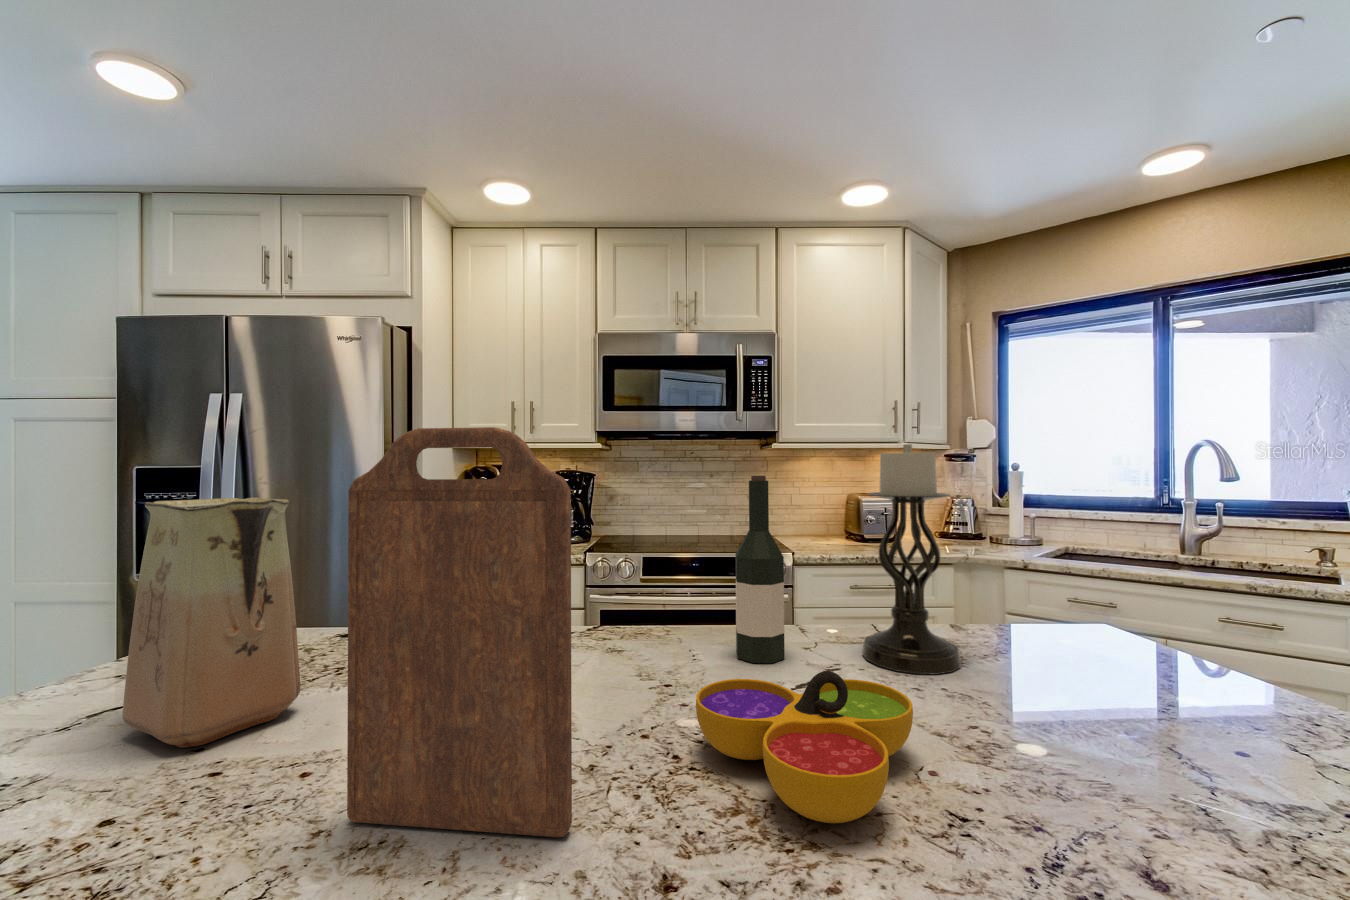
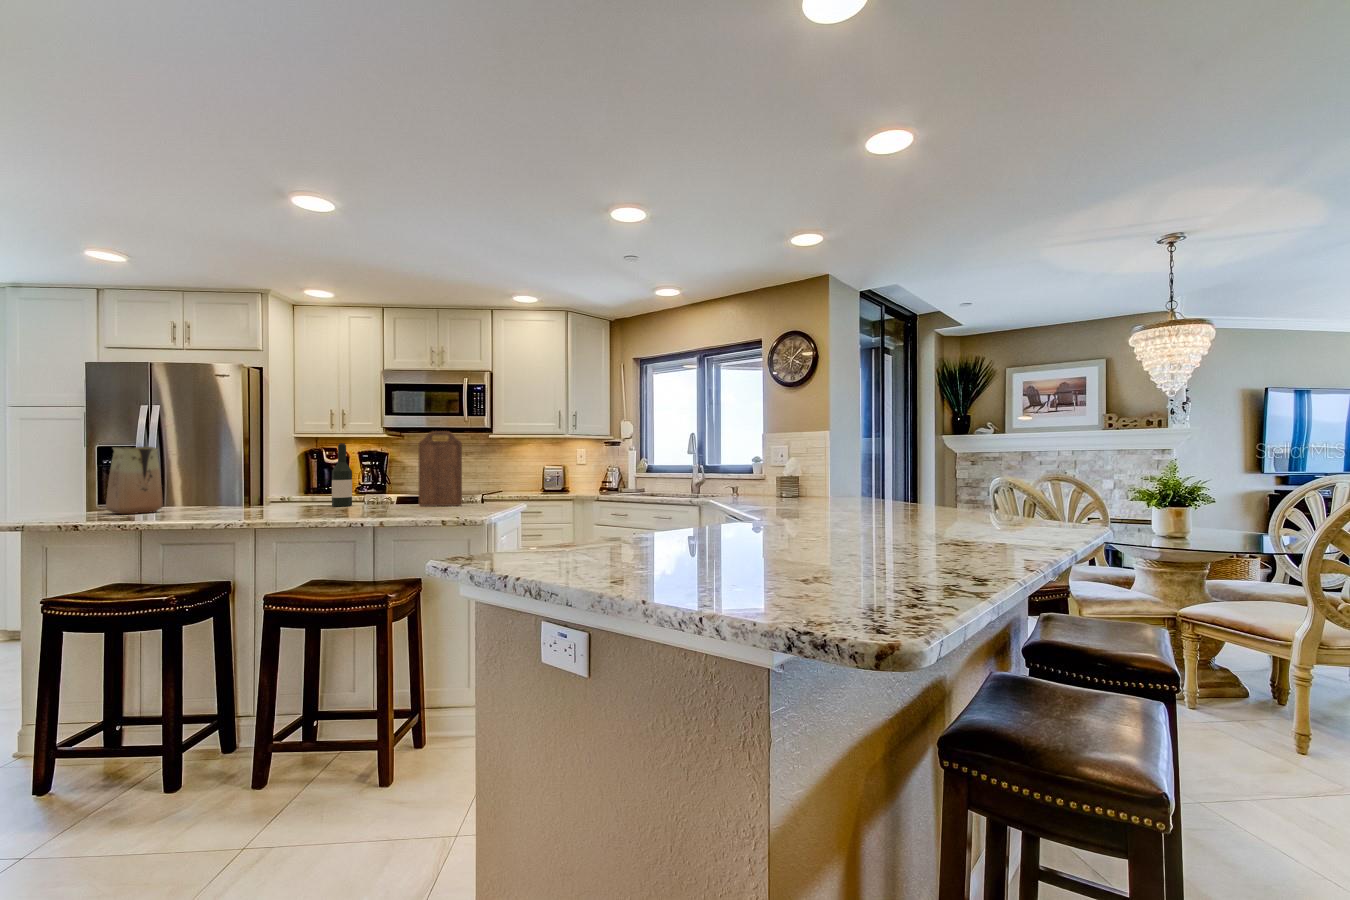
cutting board: present [347,427,572,837] -> present [418,431,462,506]
candle holder: present [862,444,961,675] -> none [375,432,410,507]
decorative bowl: present [696,671,913,823] -> none [266,488,331,515]

